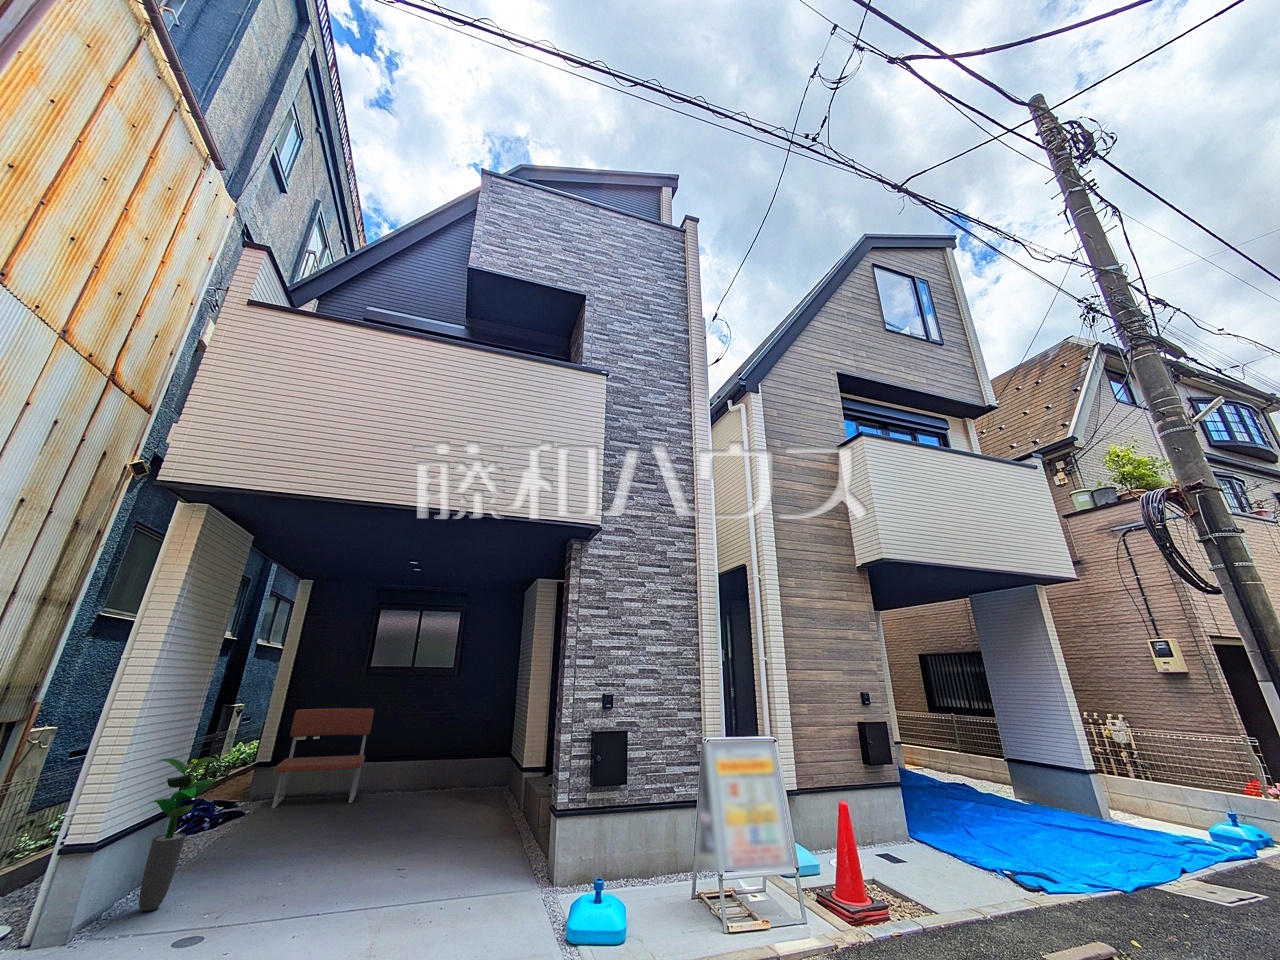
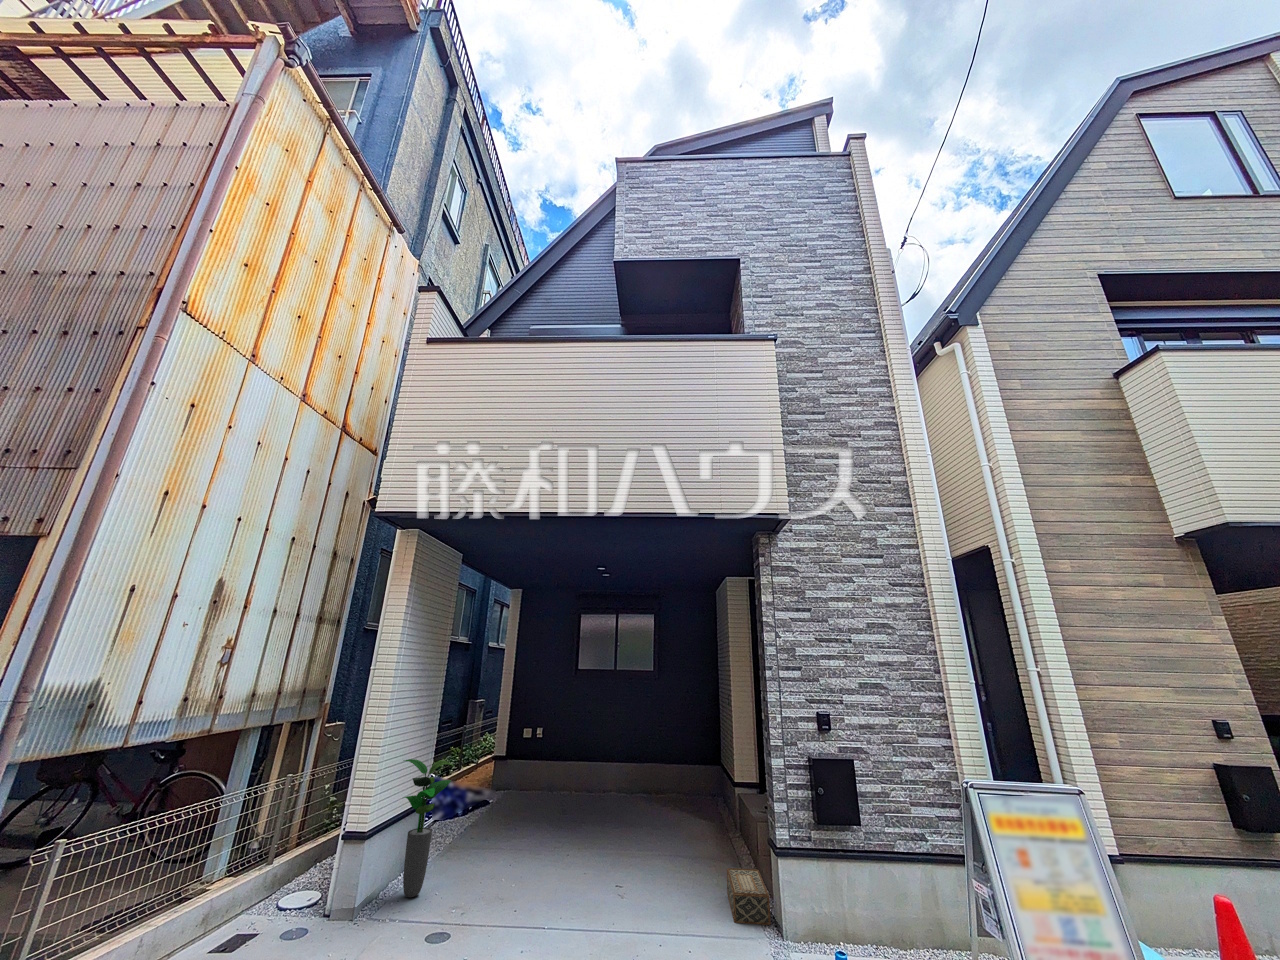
bench: present [271,708,374,808] -> none [505,713,584,807]
woven basket: none [507,835,545,883] -> present [727,868,771,925]

